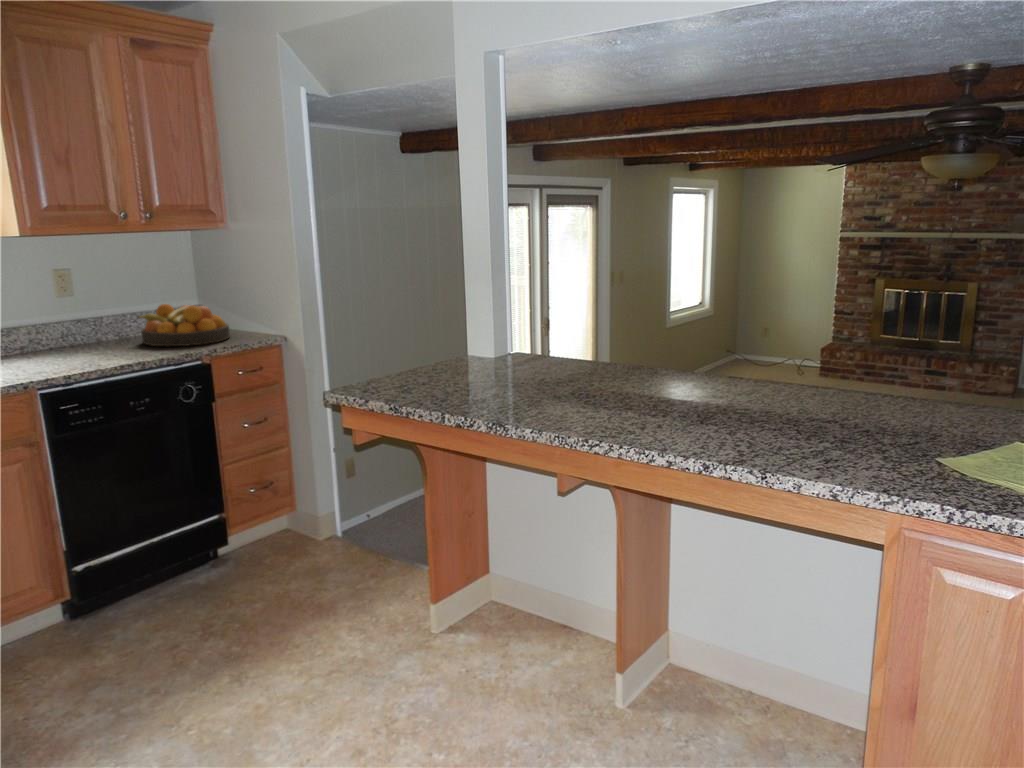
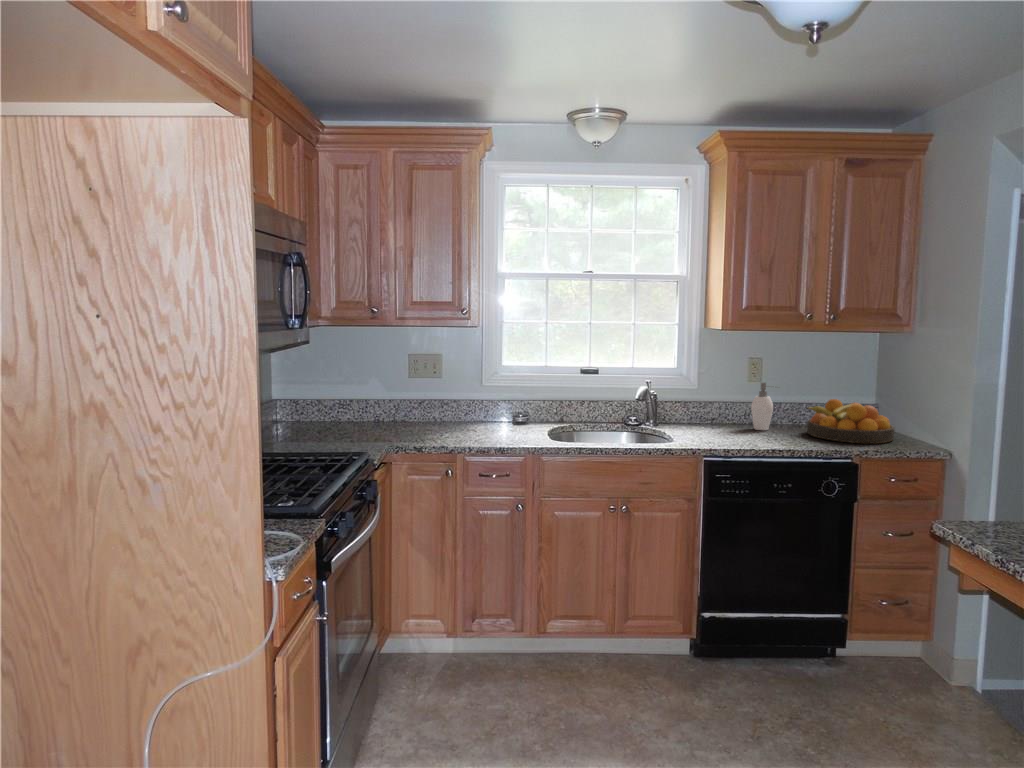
soap dispenser: none [70,295,102,350] -> present [751,382,773,430]

